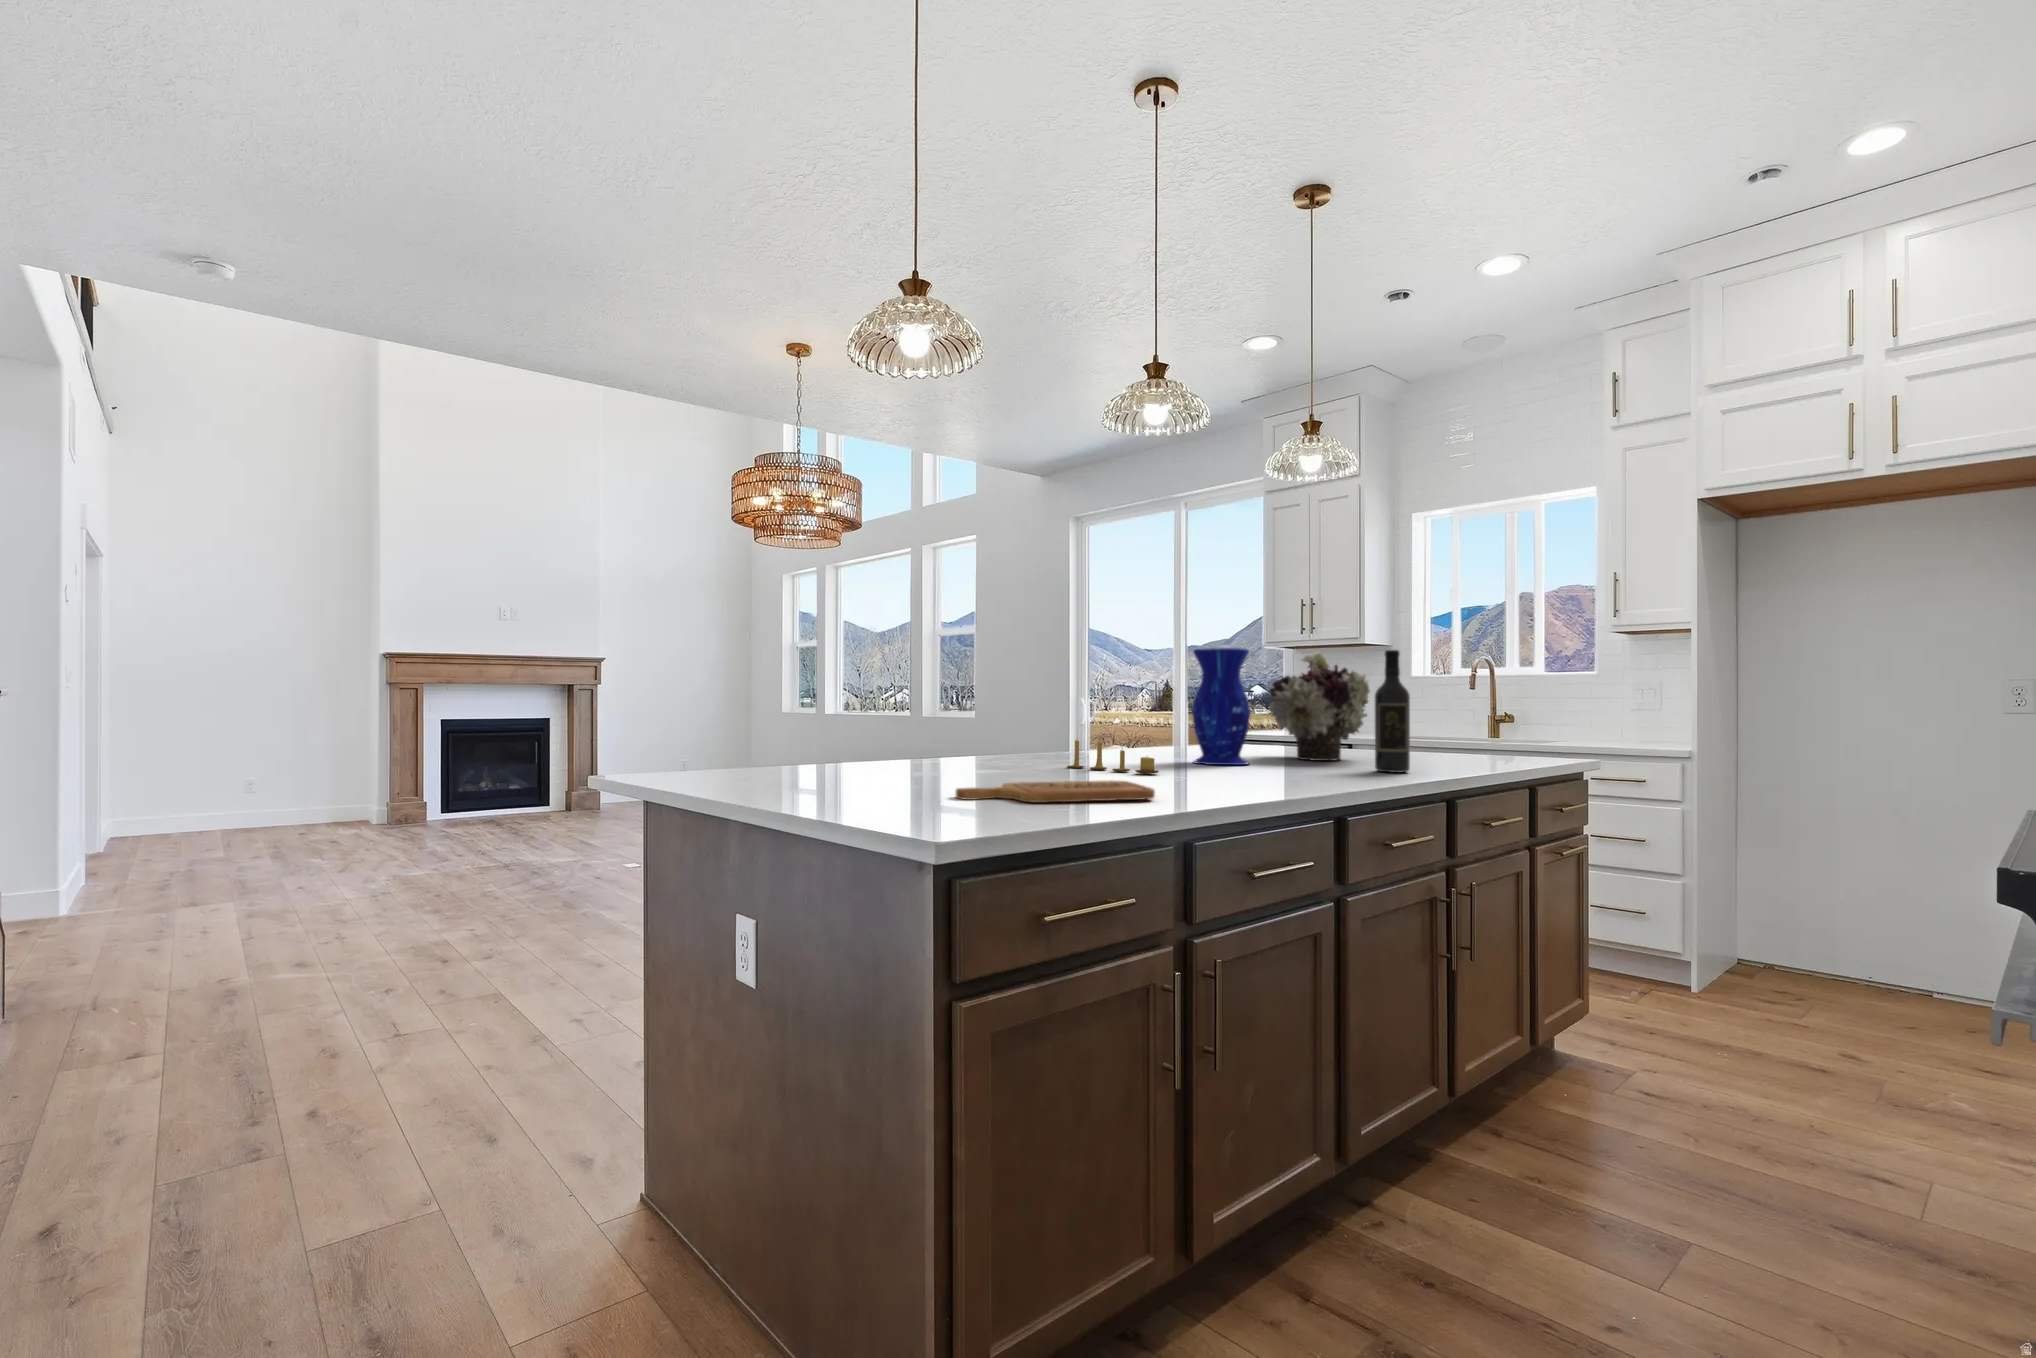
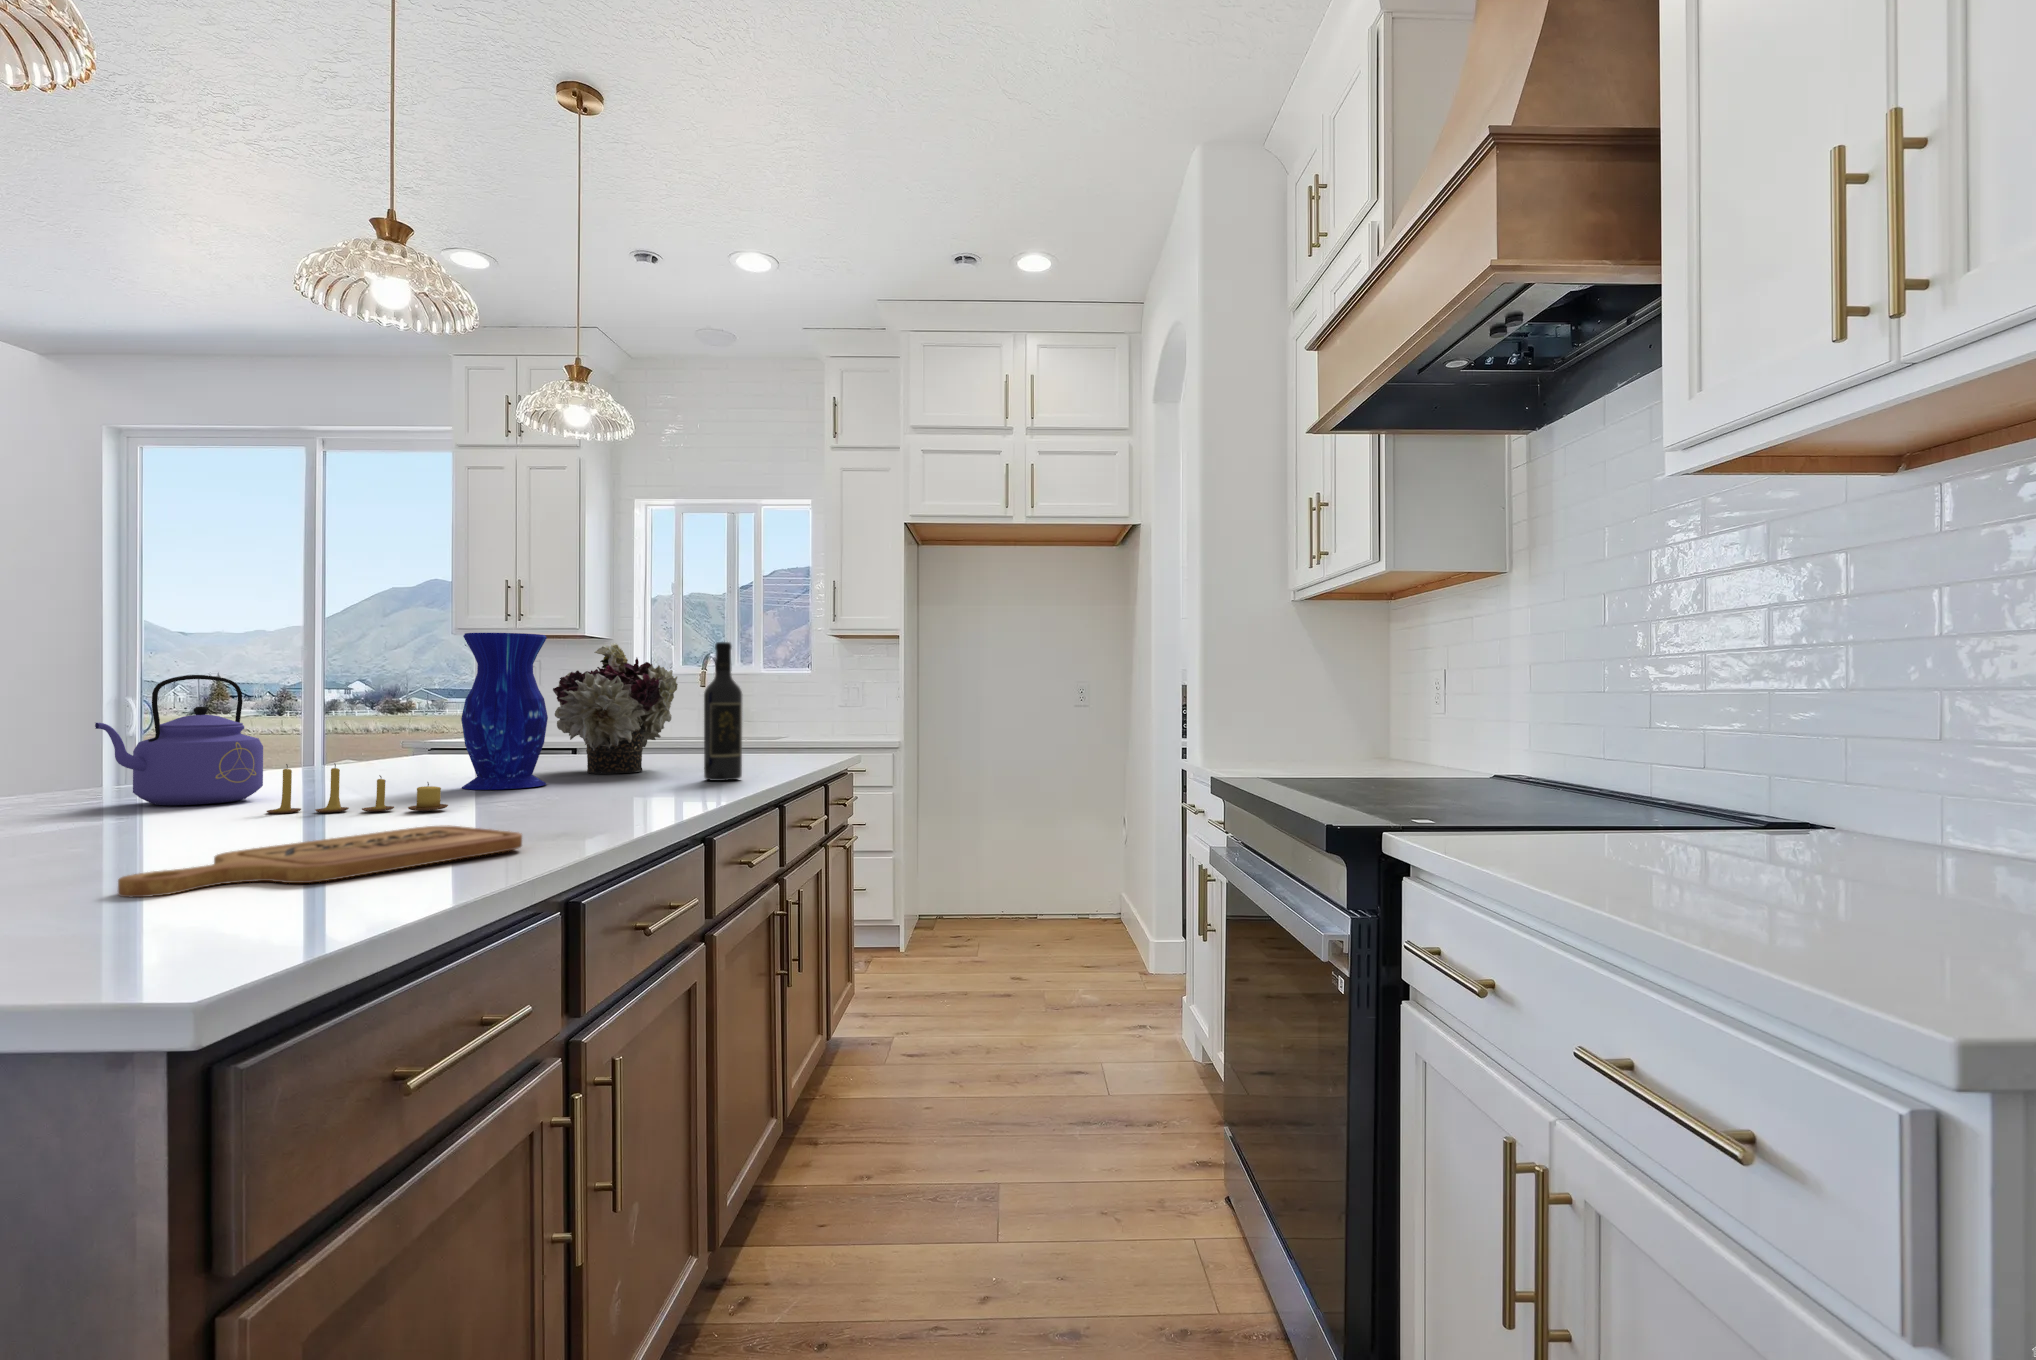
kettle: none [999,681,1078,760] -> present [95,675,263,805]

